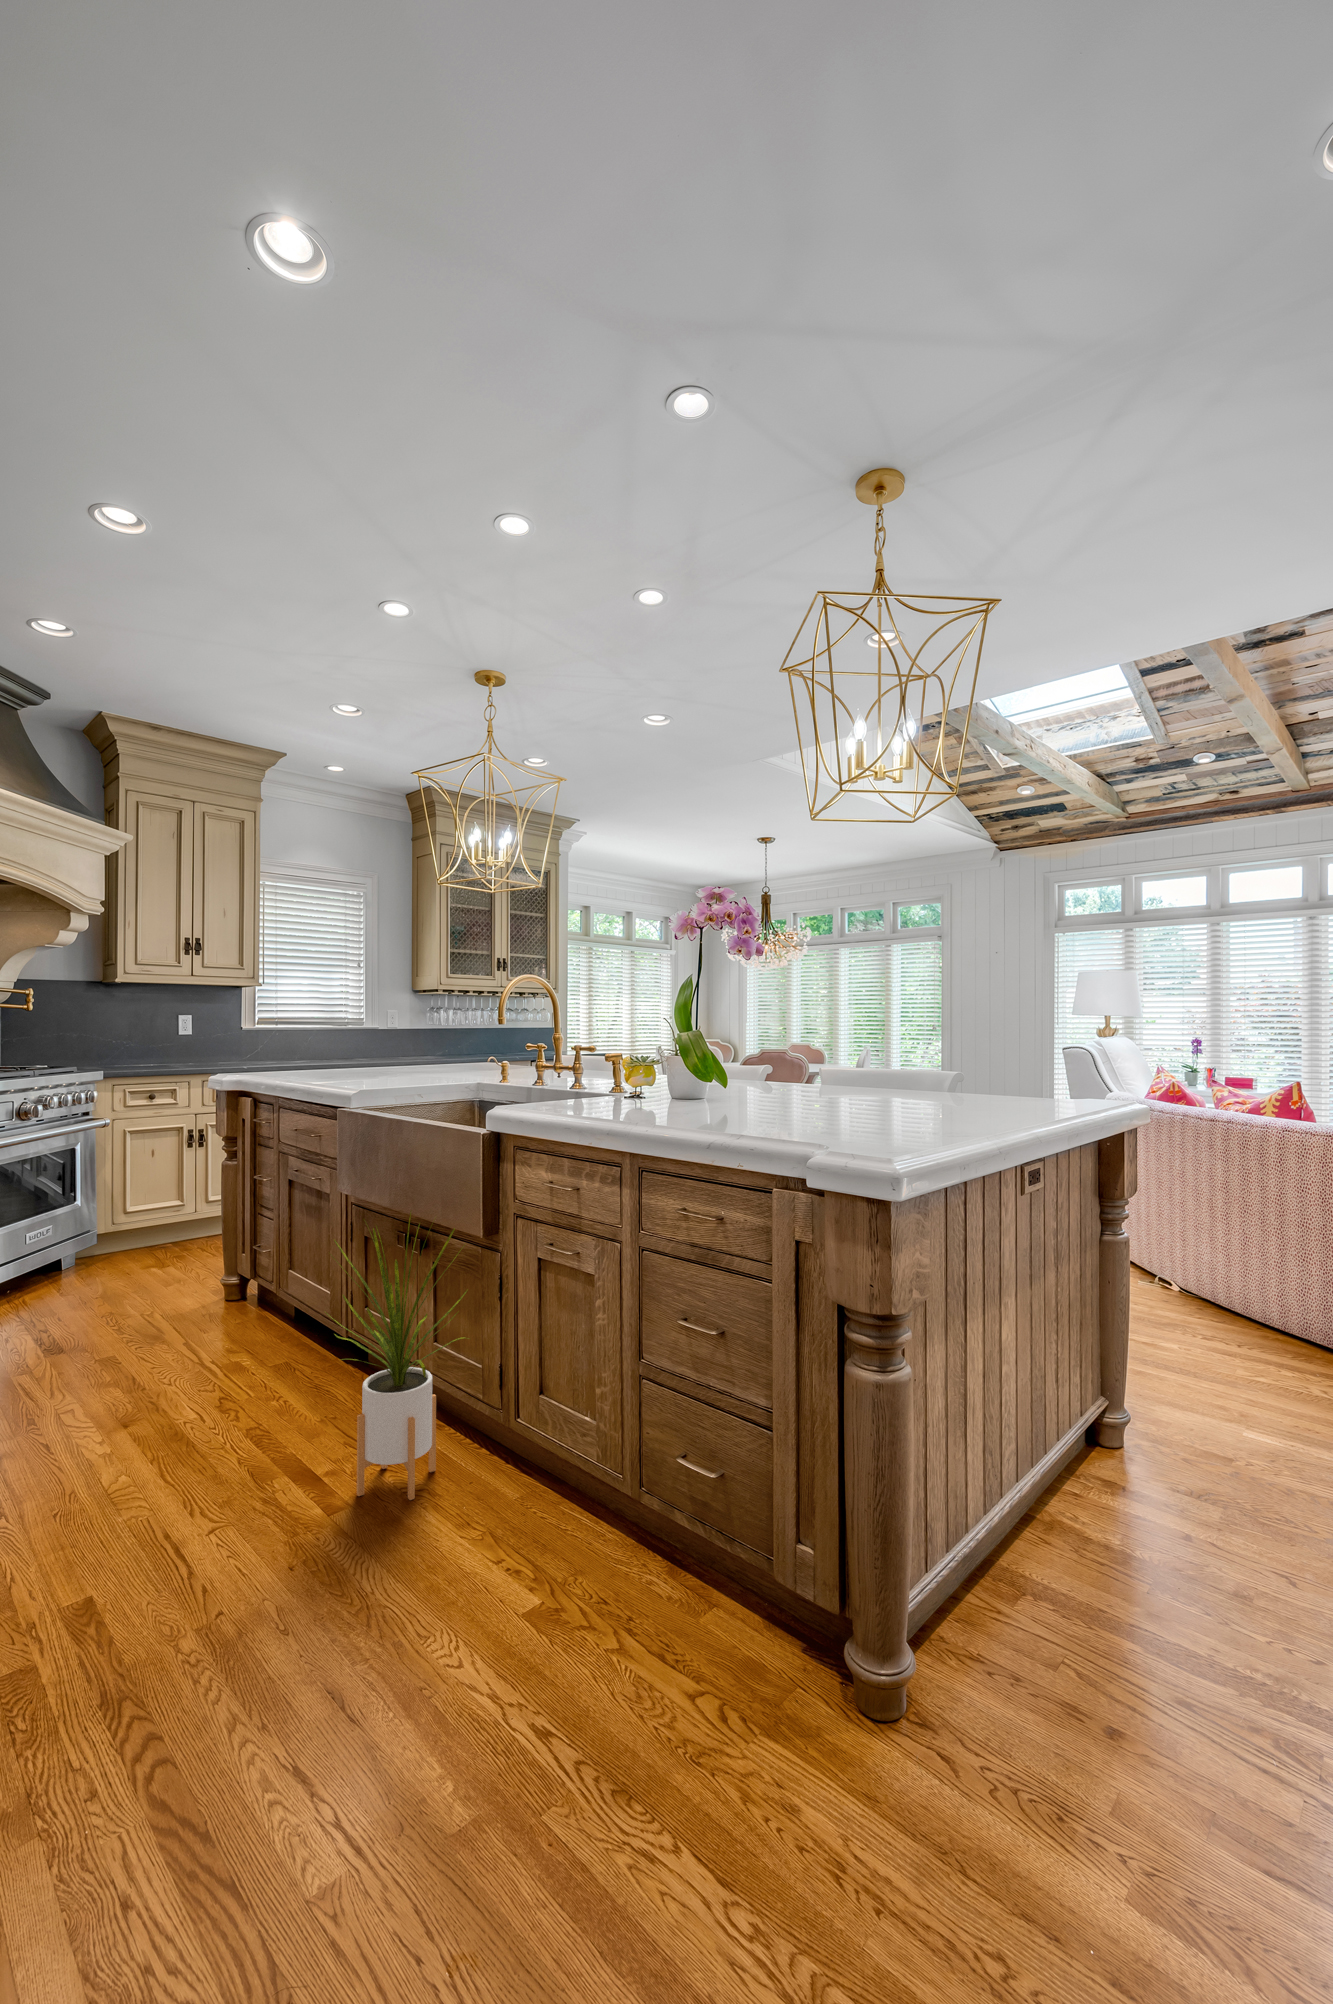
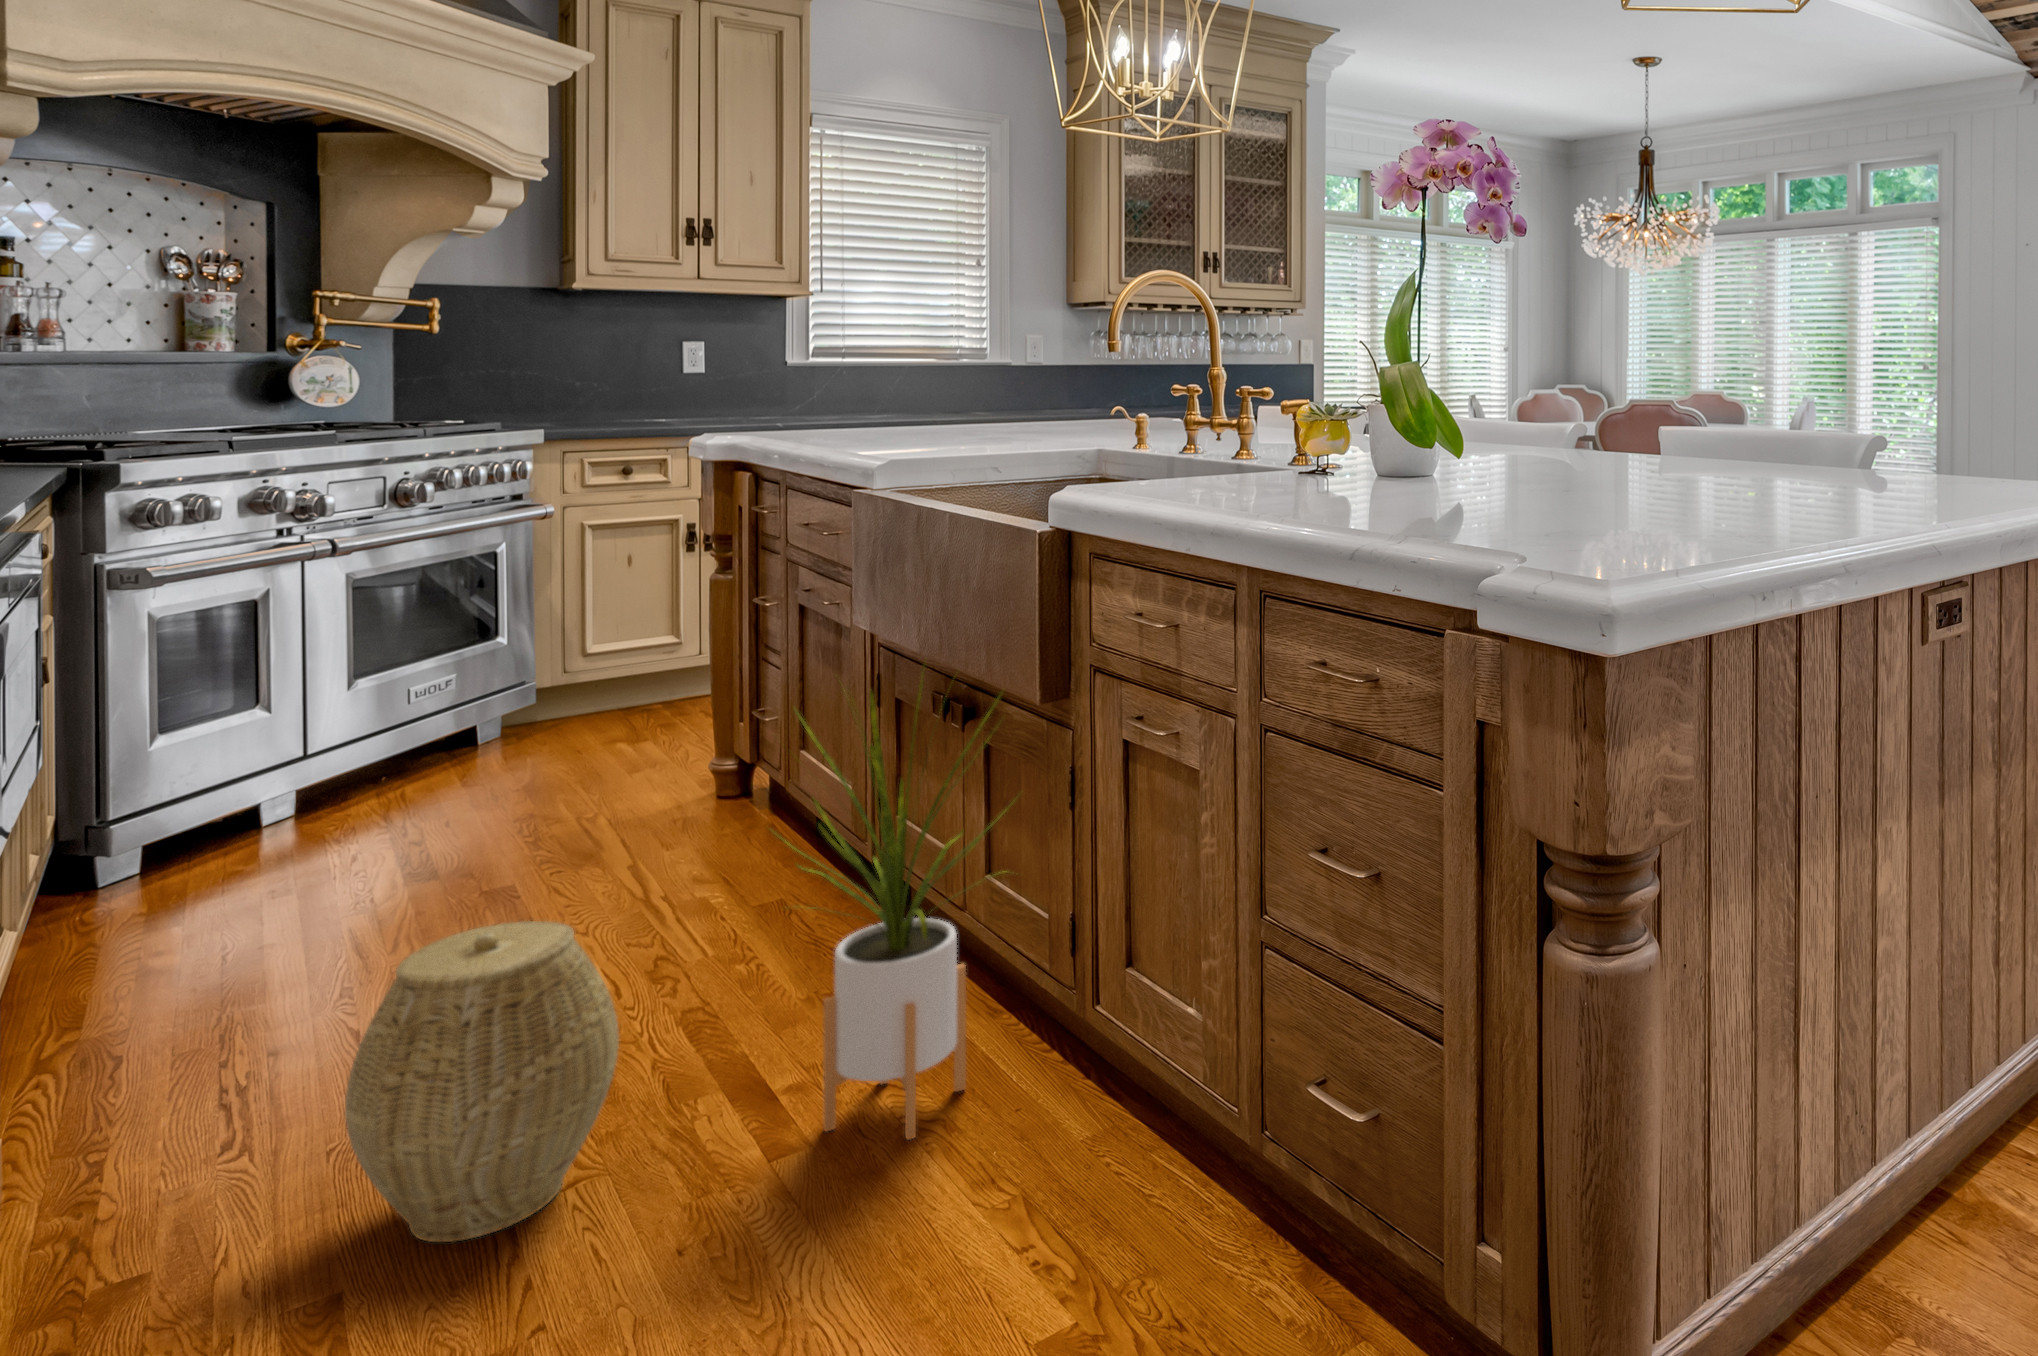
woven basket: none [90,1370,241,1563] -> present [345,921,619,1242]

